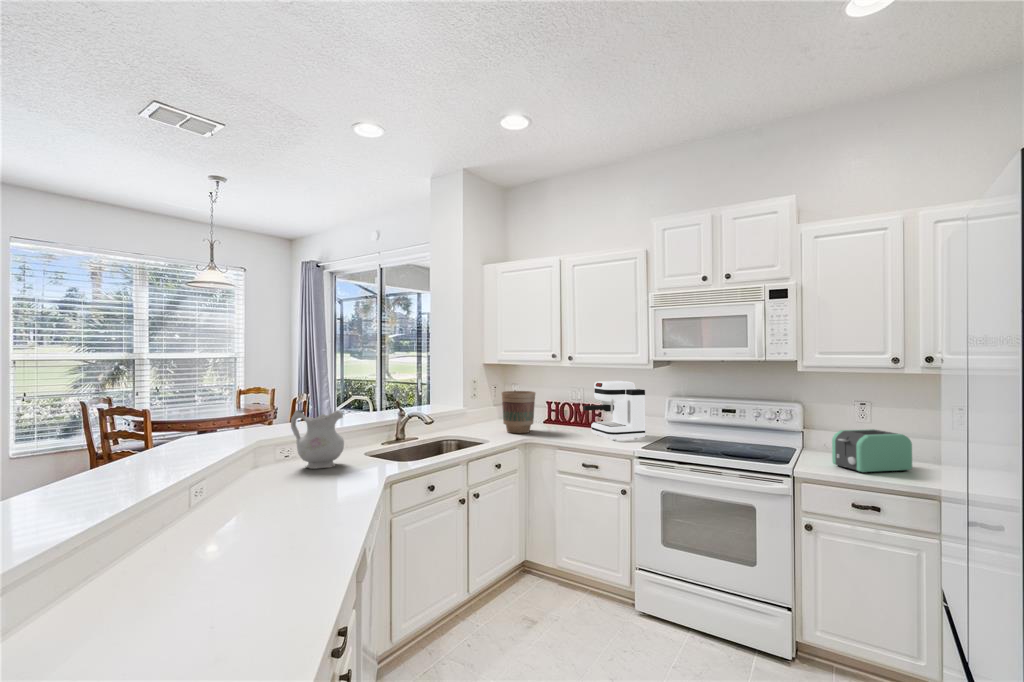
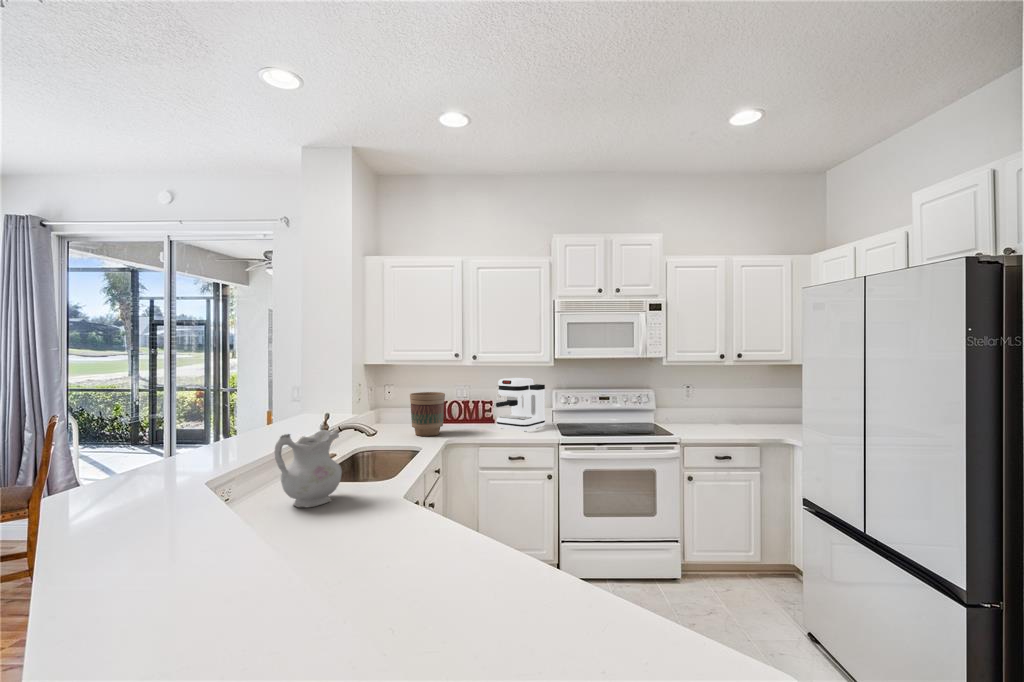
toaster: present [832,429,912,473] -> none [688,404,728,434]

